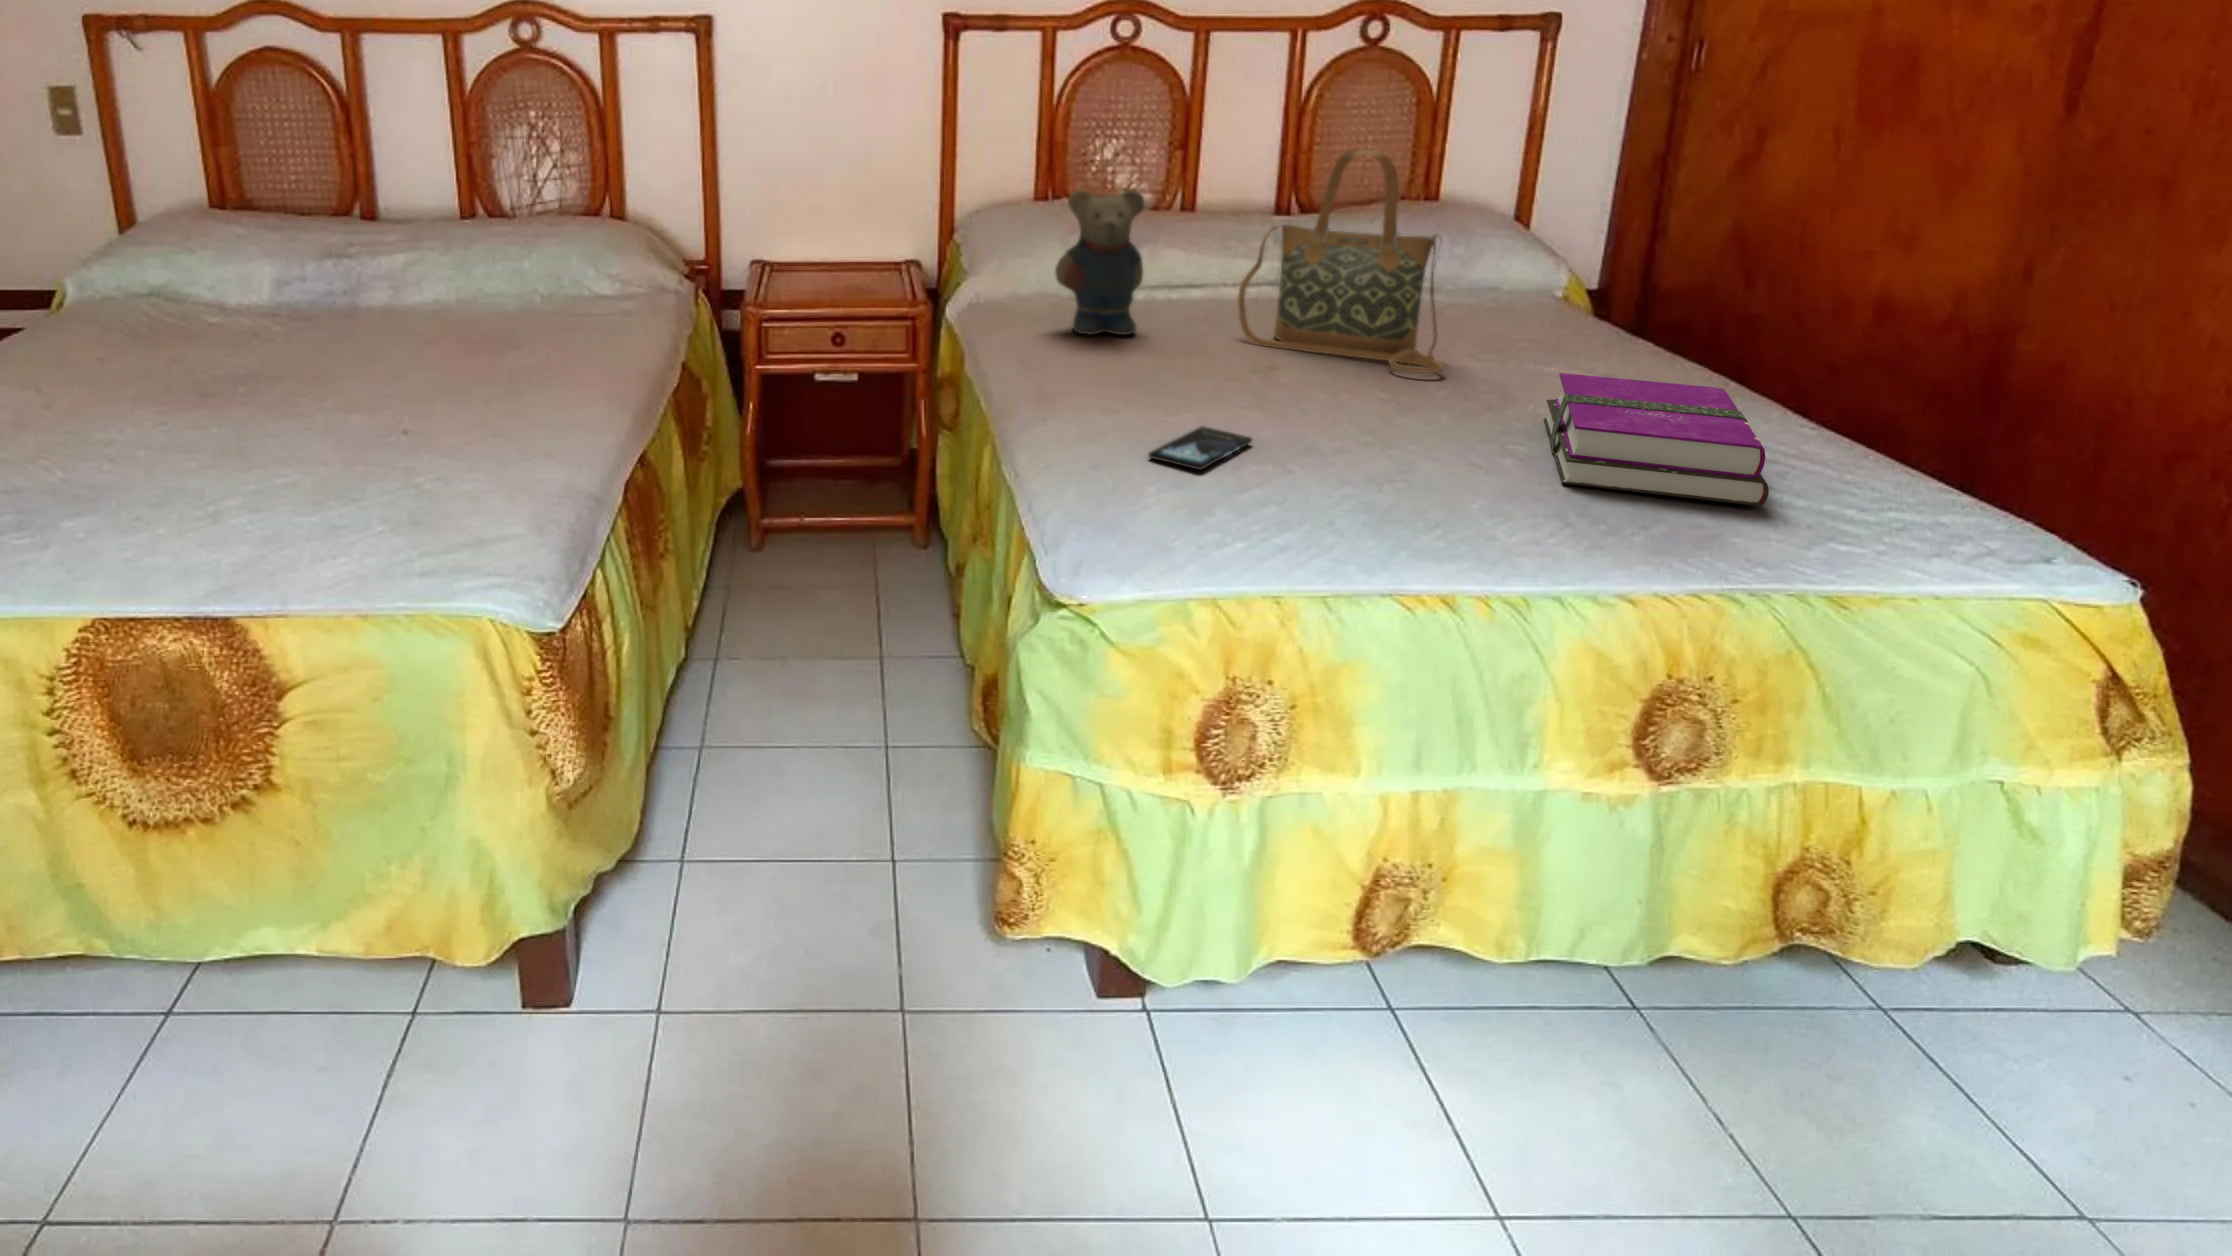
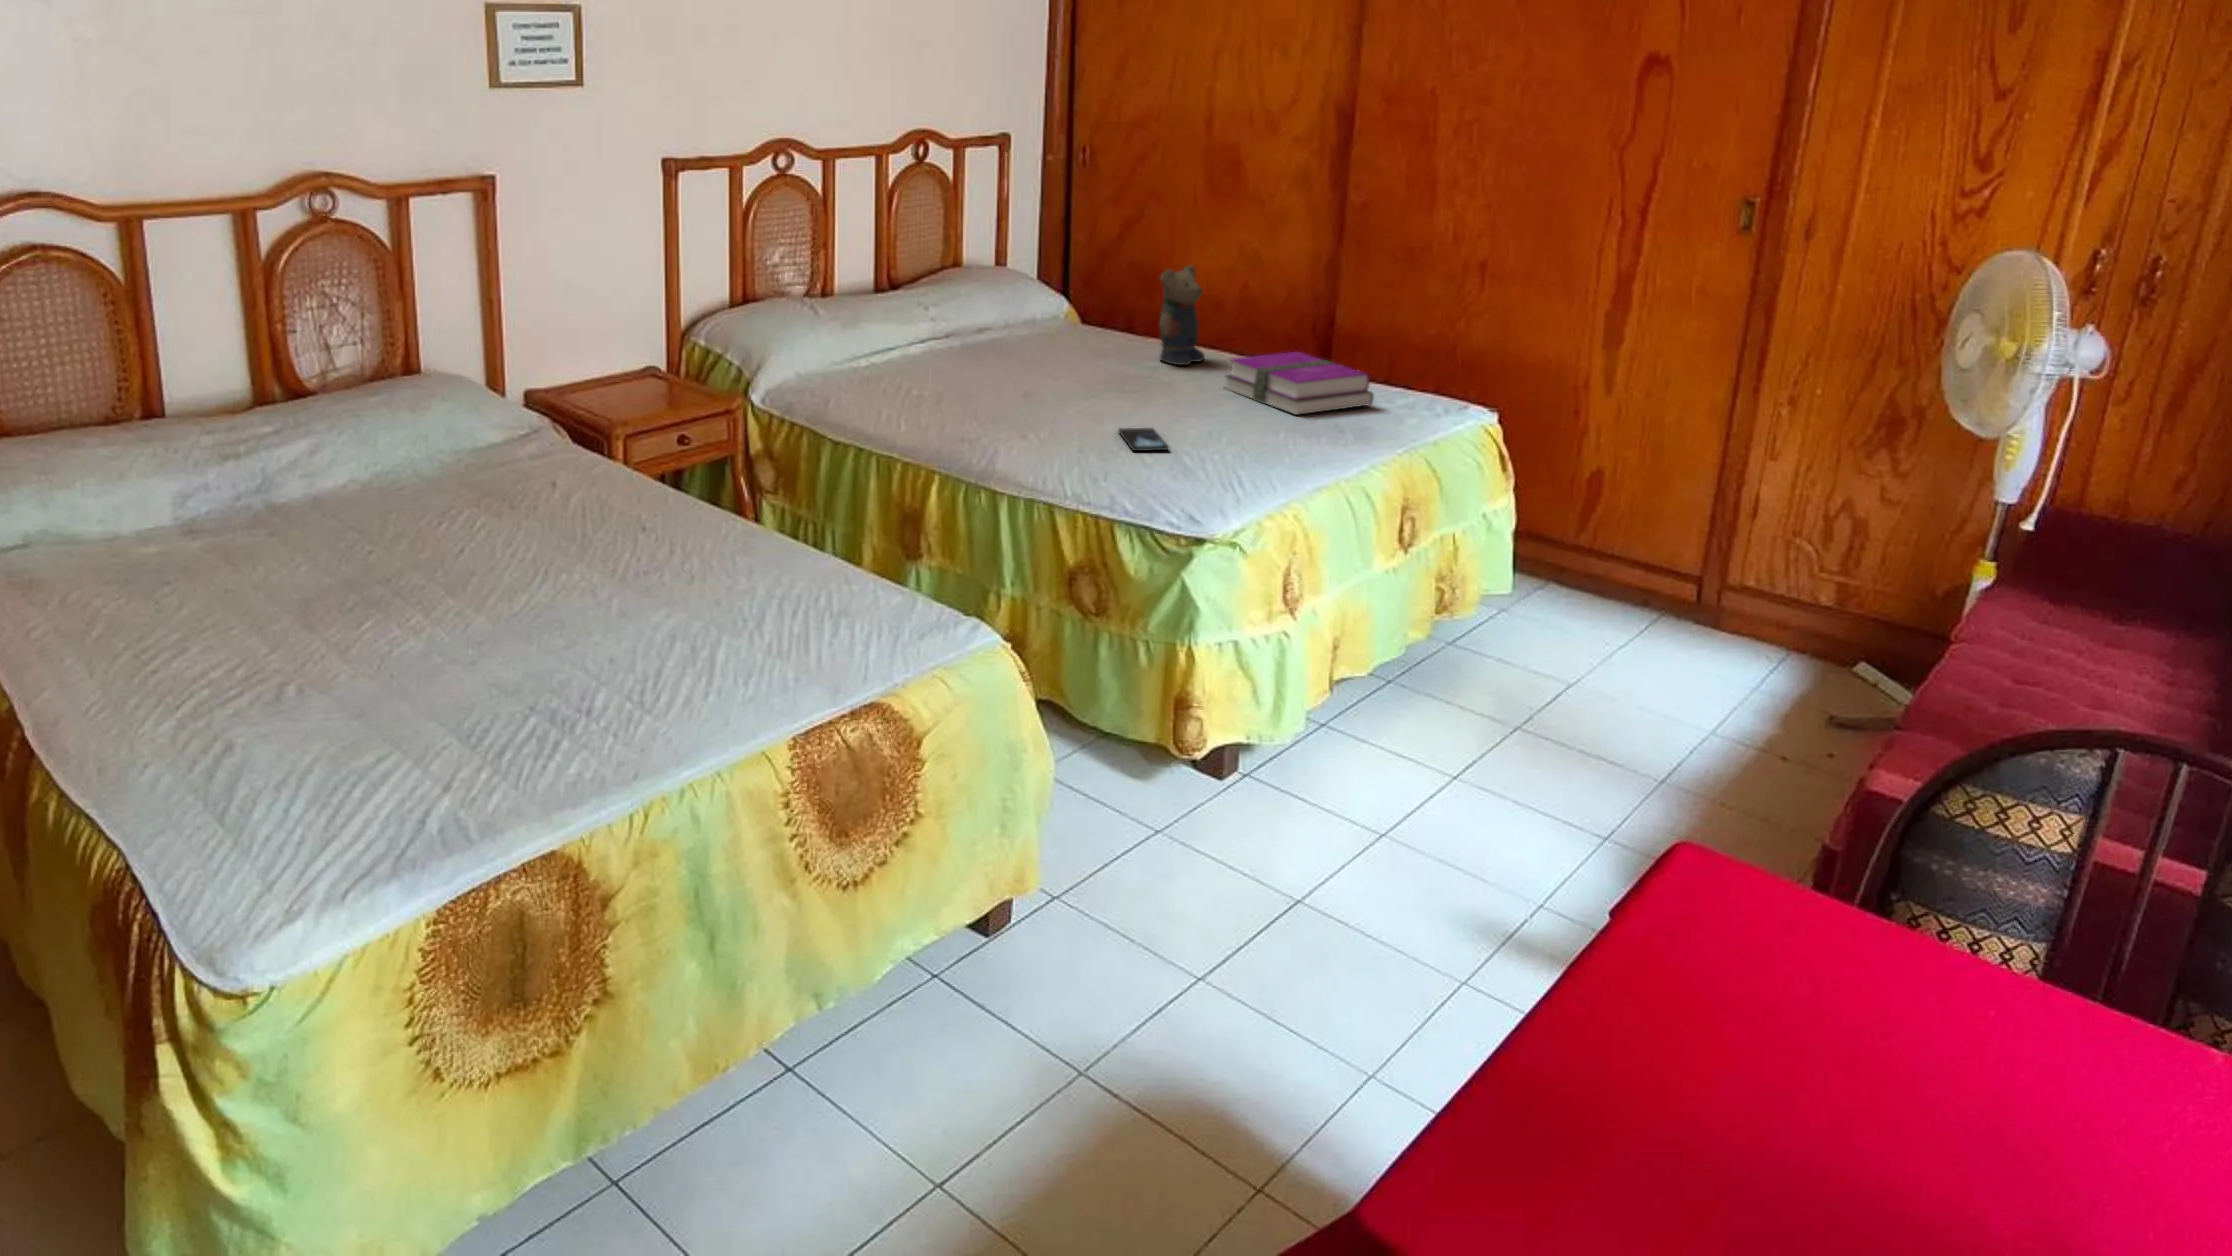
handbag: present [1238,149,1444,373] -> none [998,239,1141,380]
teddy bear: present [1055,190,1145,335] -> present [1159,265,1205,365]

